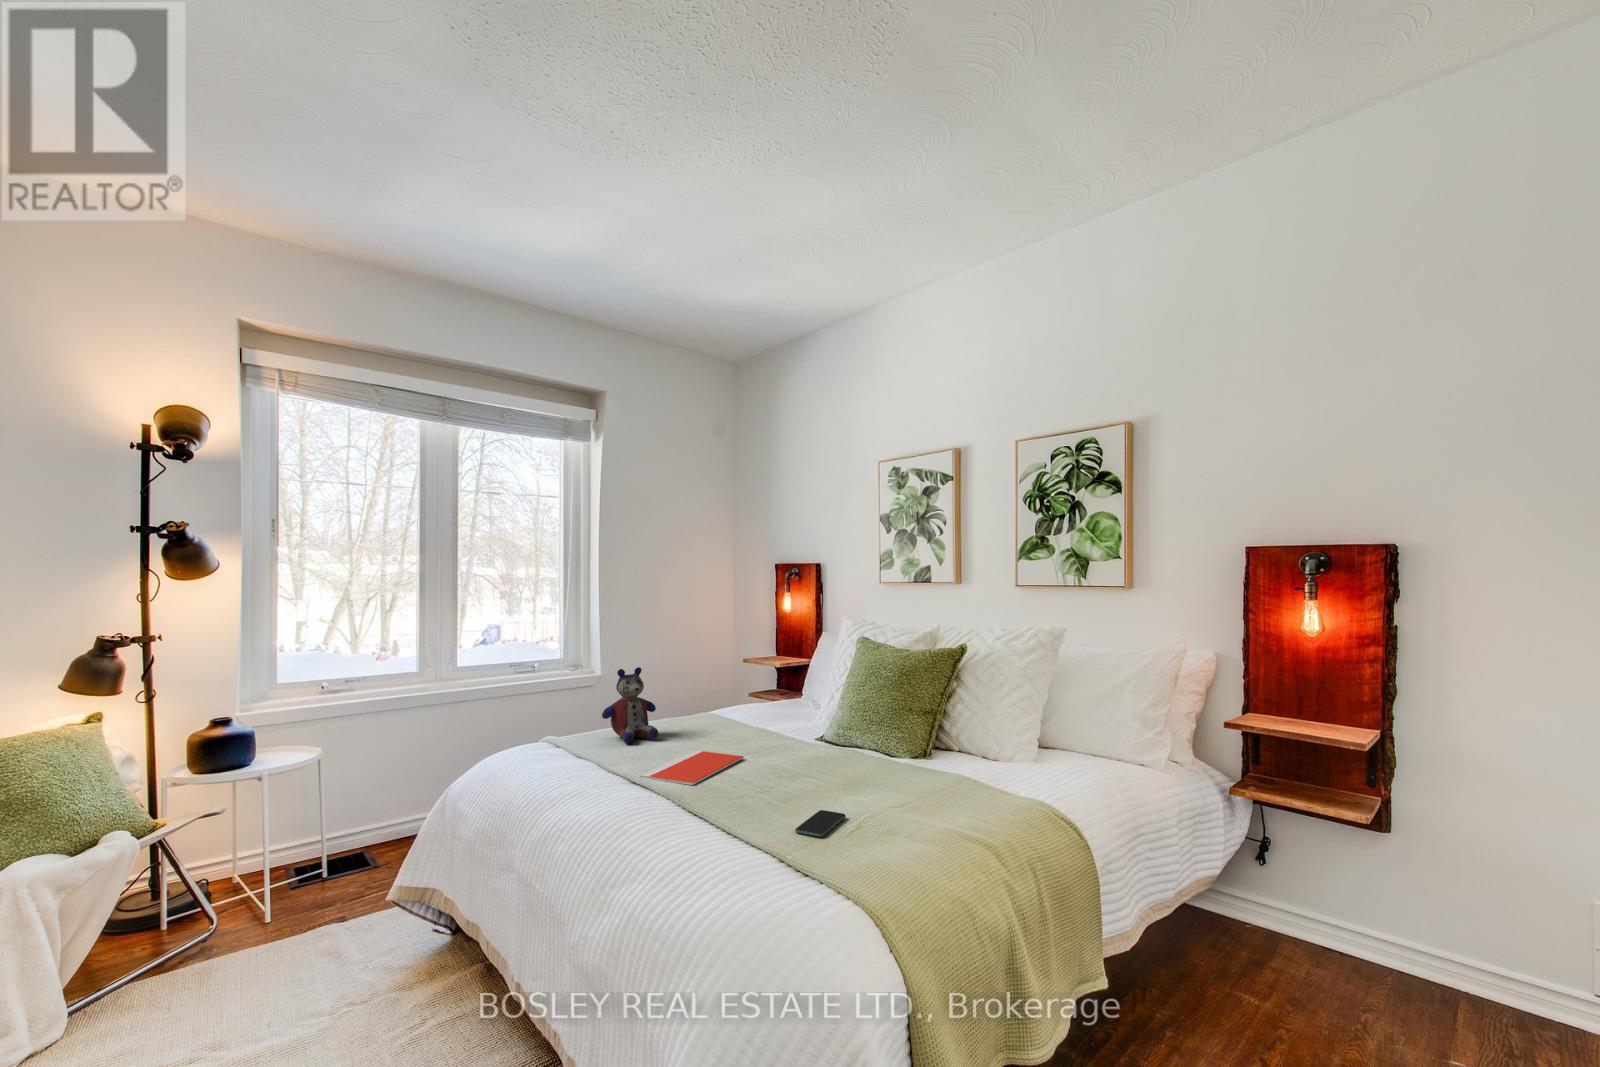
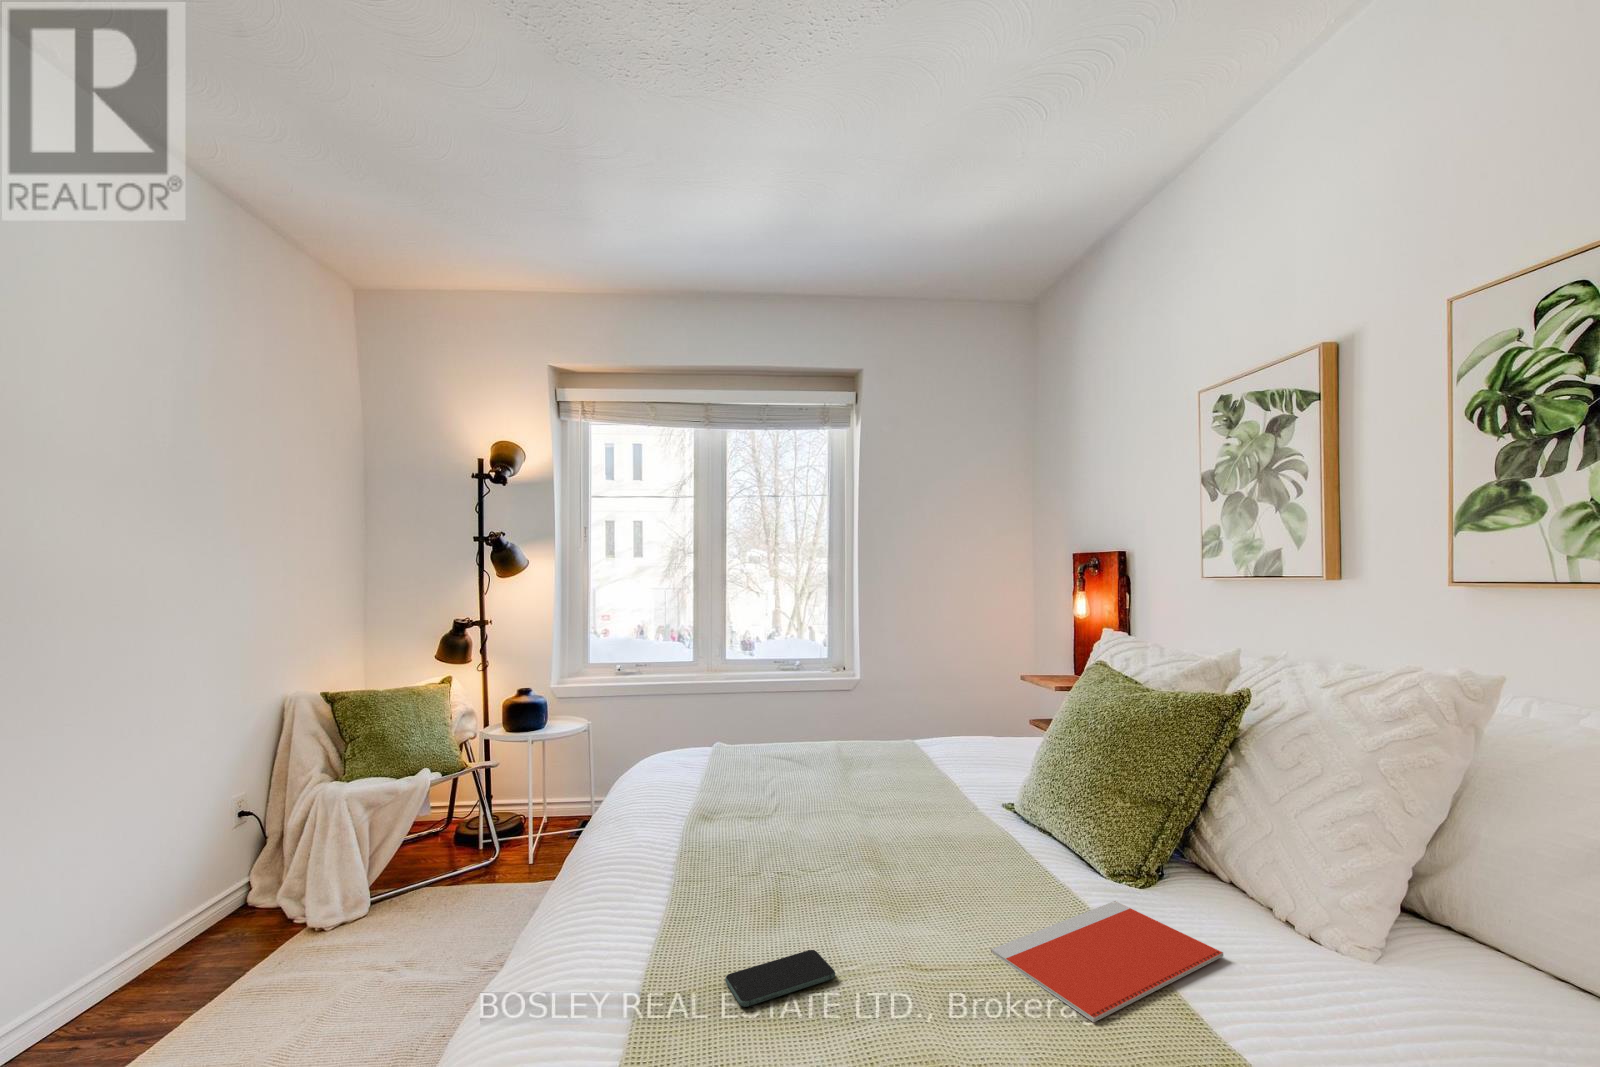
stuffed bear: present [602,667,658,743] -> none [744,678,812,770]
notebook: present [640,750,744,785] -> present [991,901,1223,1022]

